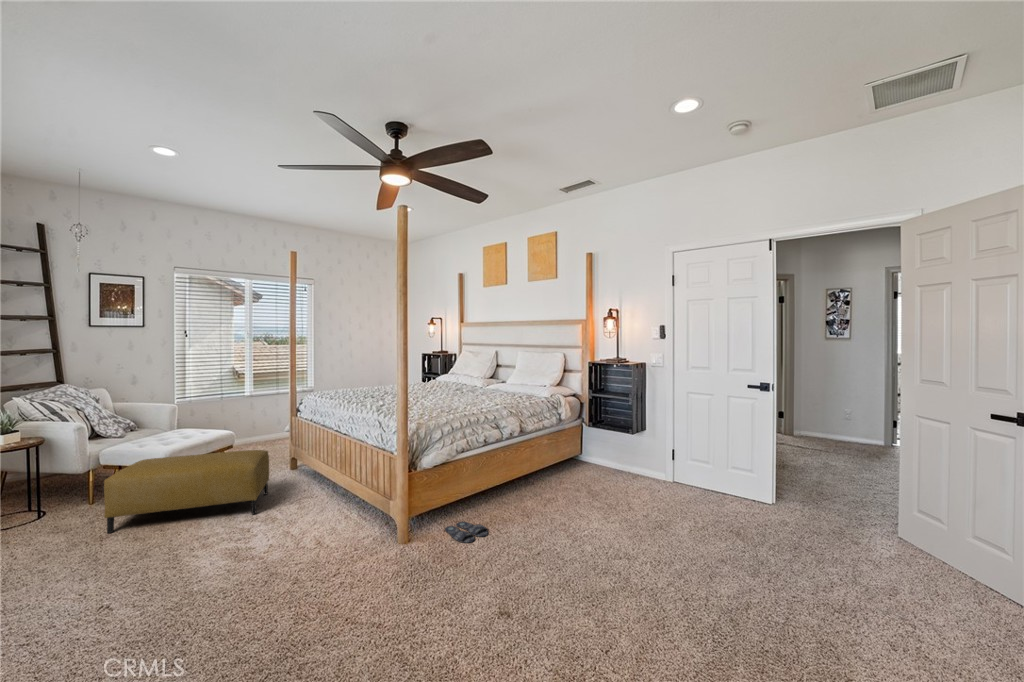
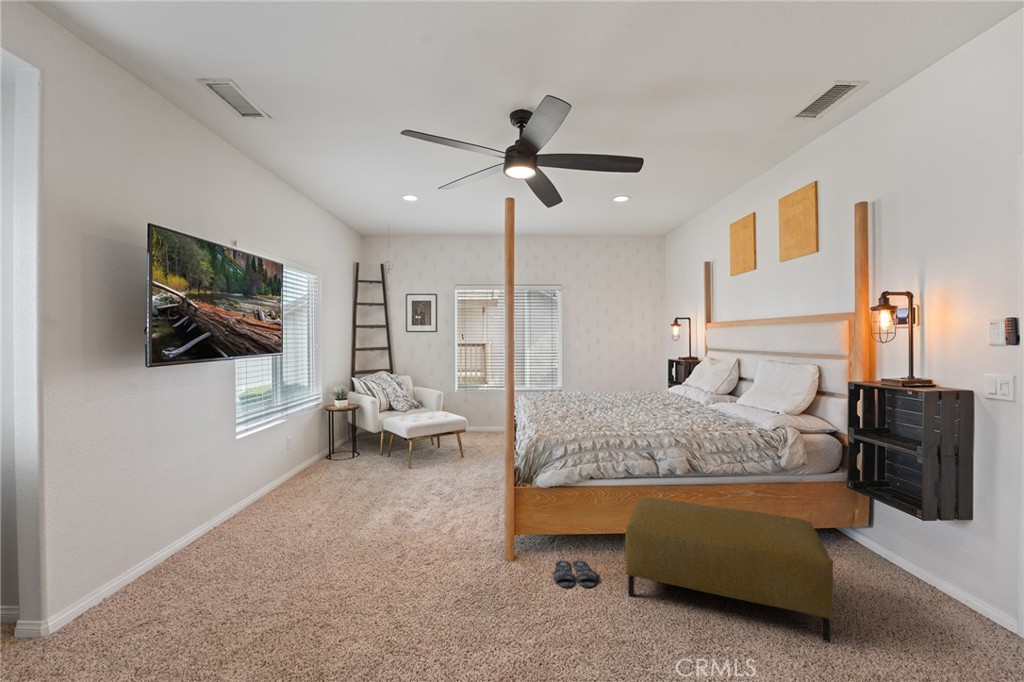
ottoman: present [104,450,269,533] -> present [625,498,833,642]

